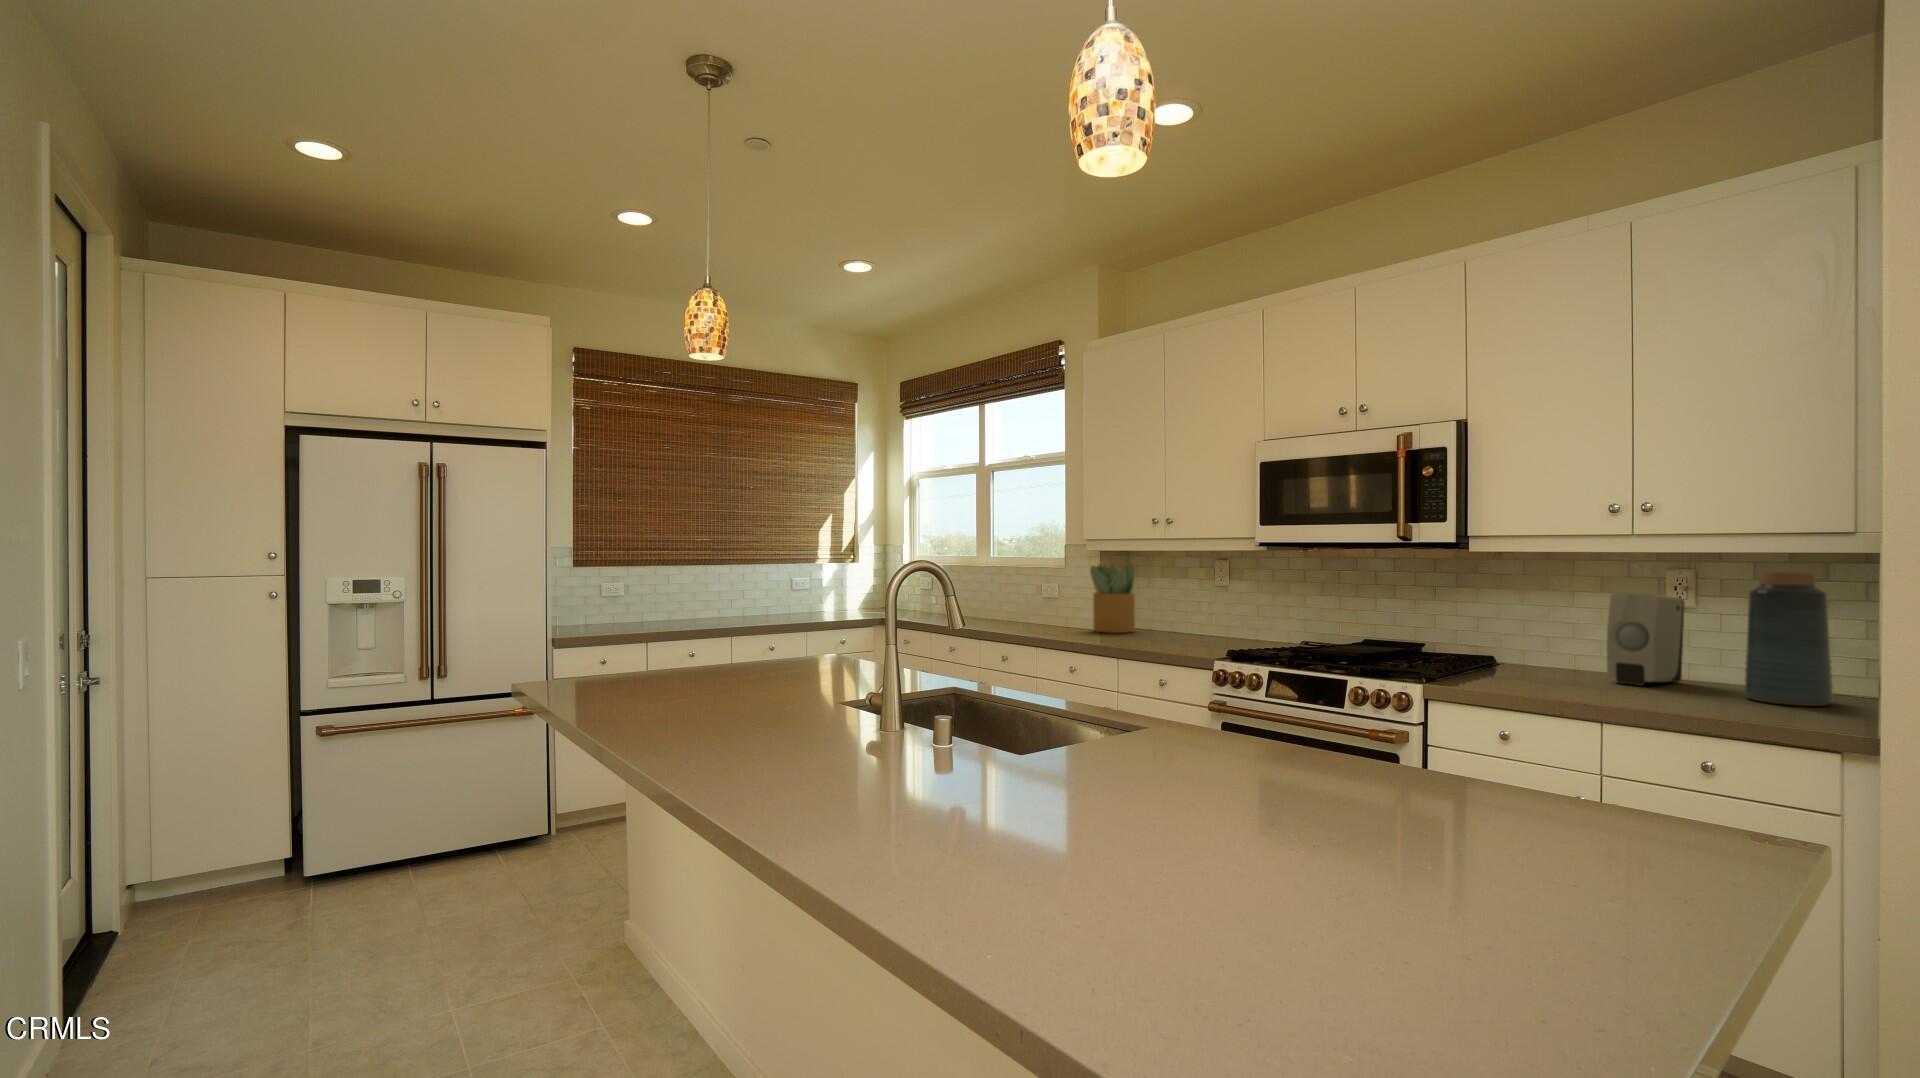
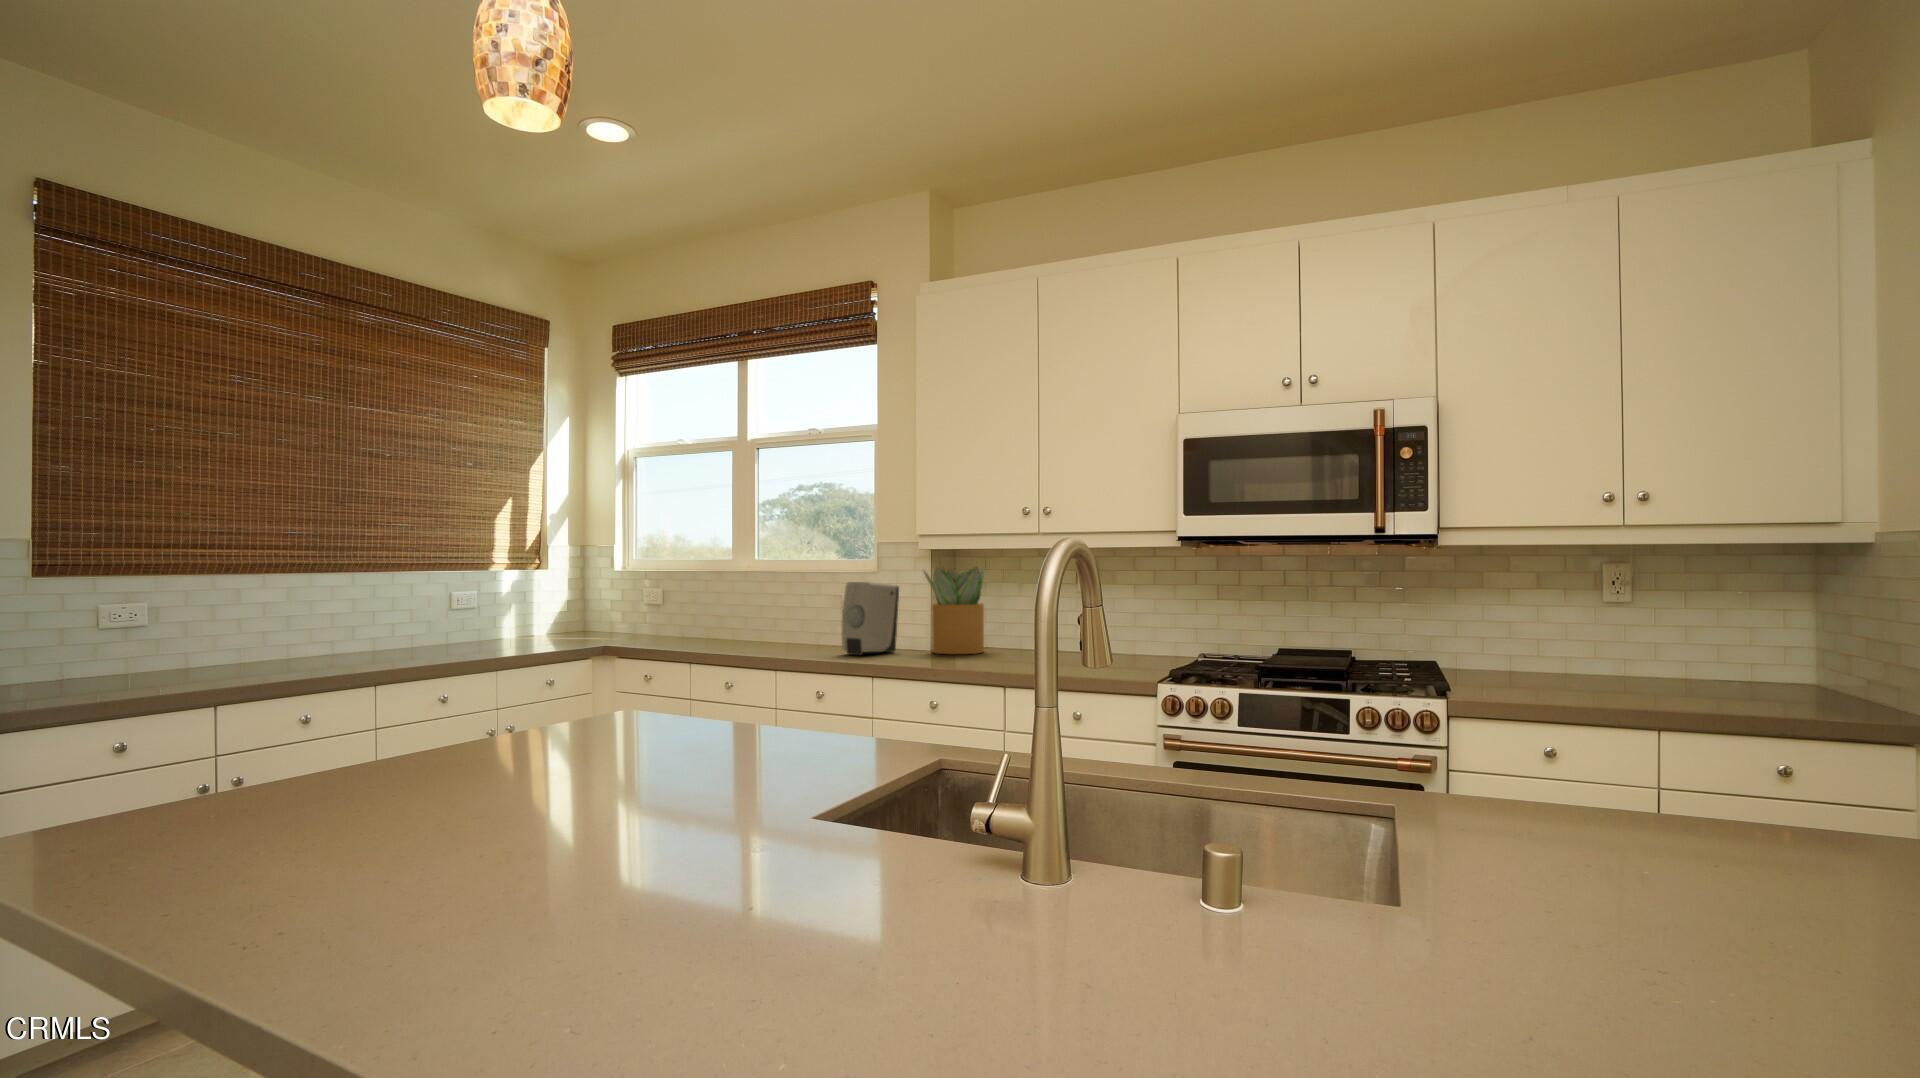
vase: present [1744,572,1834,706] -> none [1742,563,1831,700]
soap dispenser: present [1607,593,1684,686] -> present [842,582,899,655]

